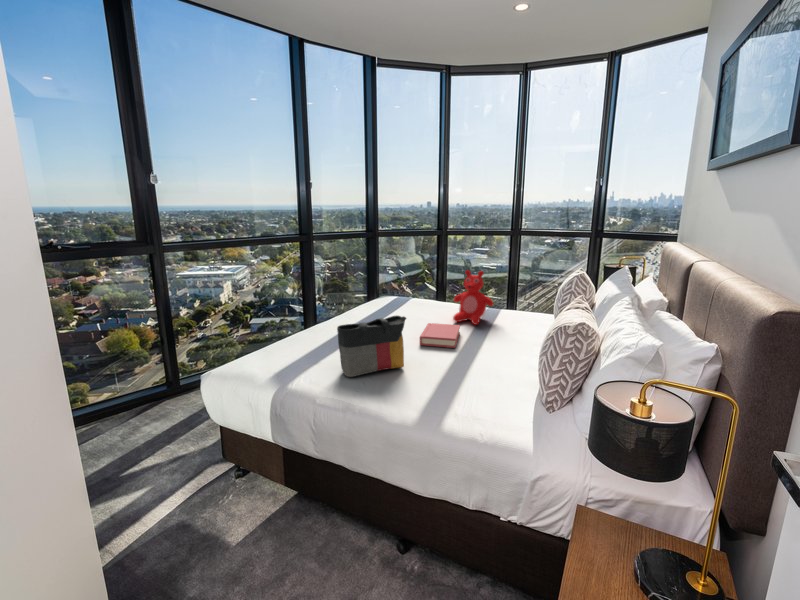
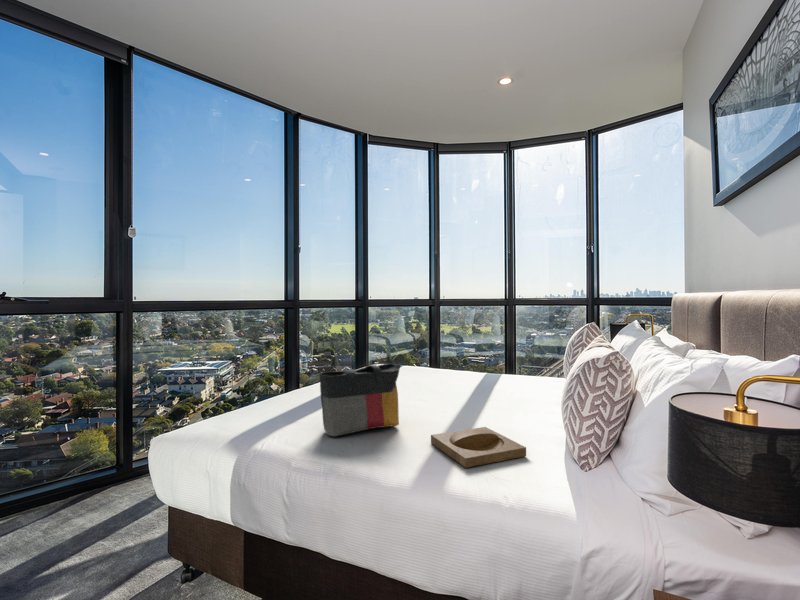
teddy bear: present [453,270,493,325] -> none [451,326,496,386]
hardback book: present [420,323,460,348] -> none [416,382,461,407]
tray: none [430,371,506,408] -> present [431,427,526,468]

